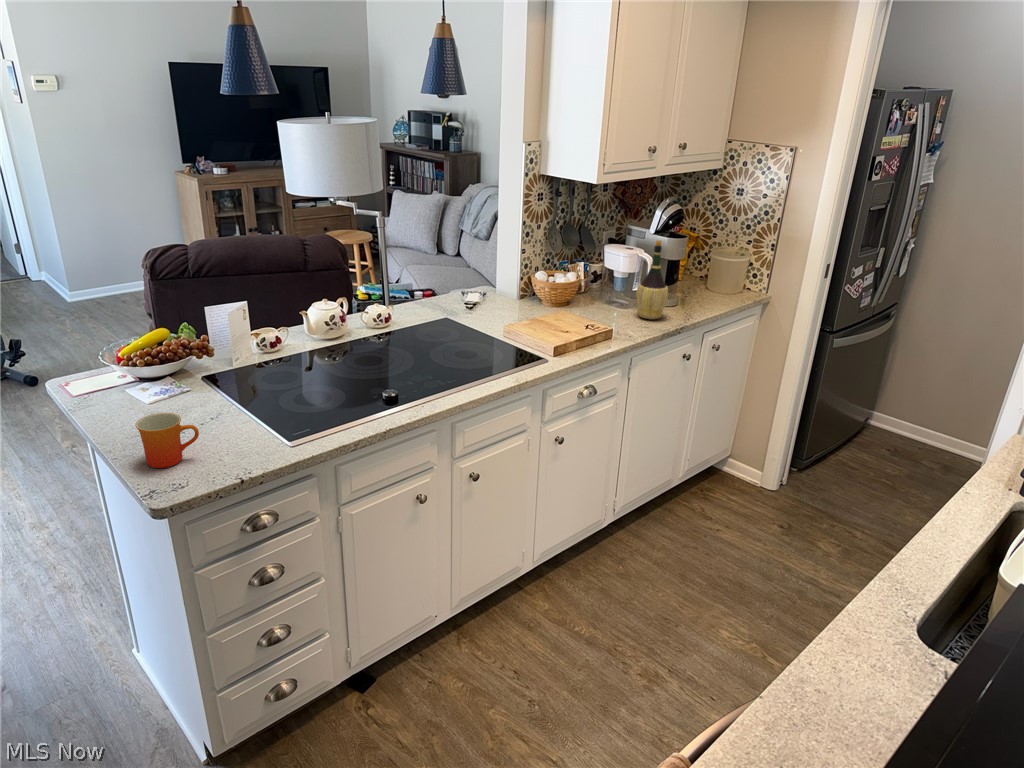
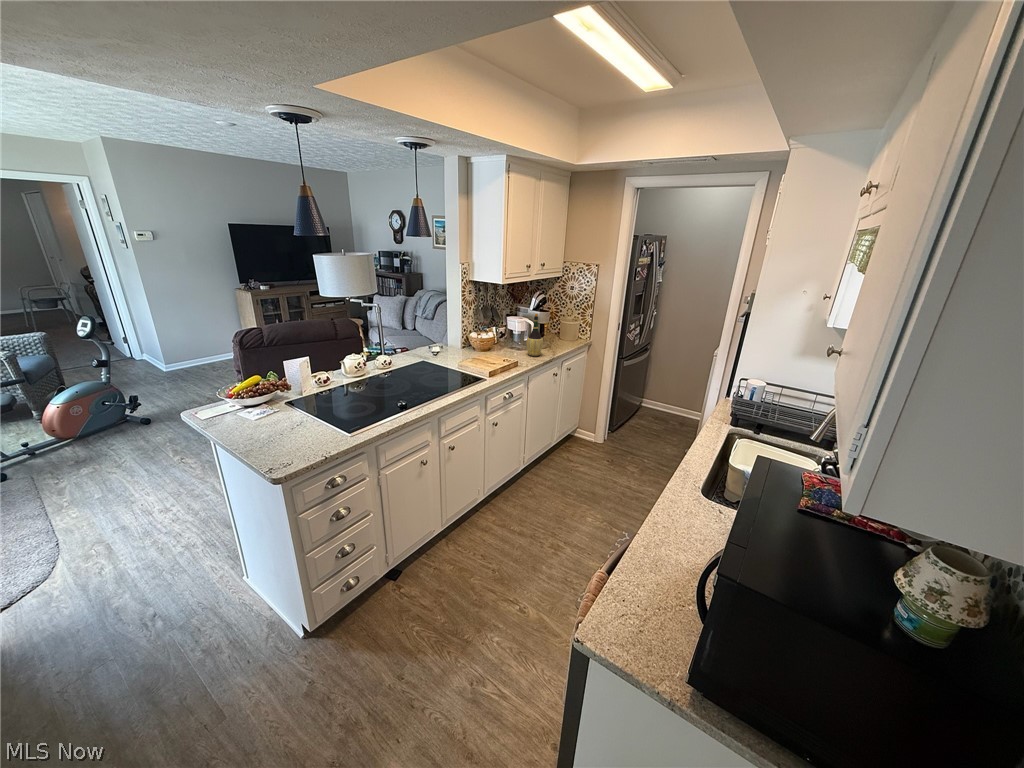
mug: present [135,413,199,468] -> none [256,422,295,455]

